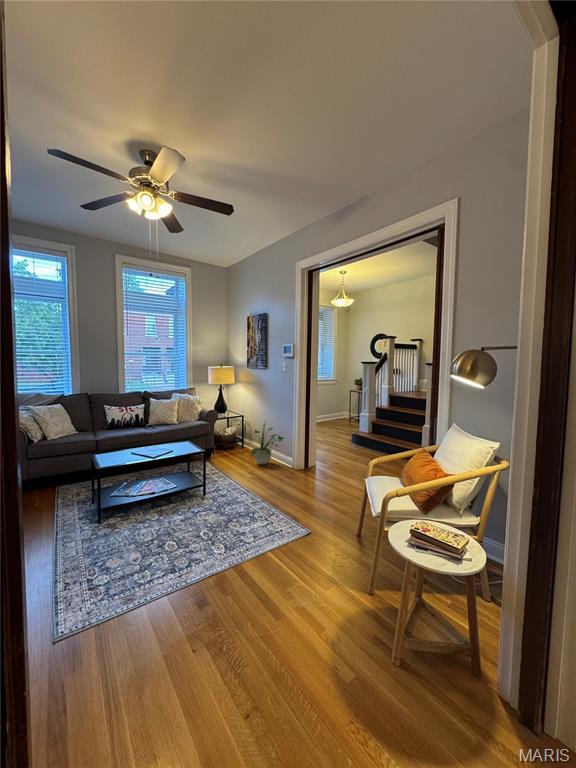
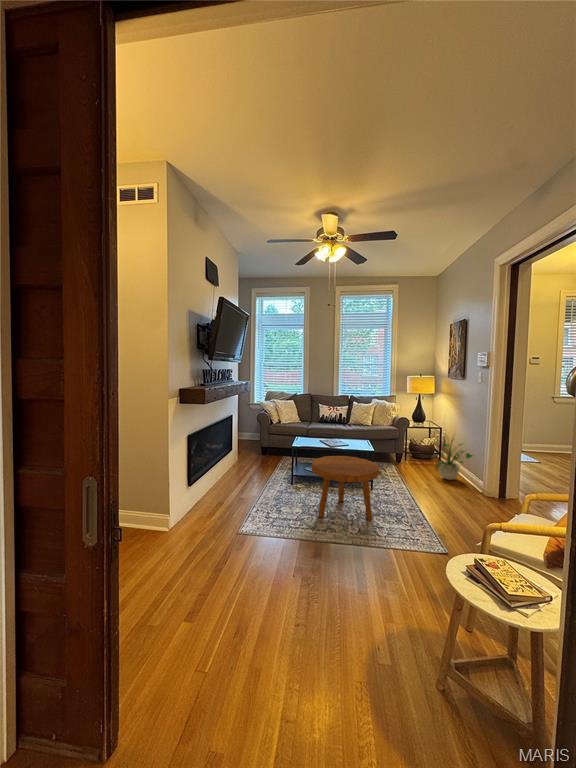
footstool: none [147,464,233,552] -> present [312,456,379,520]

